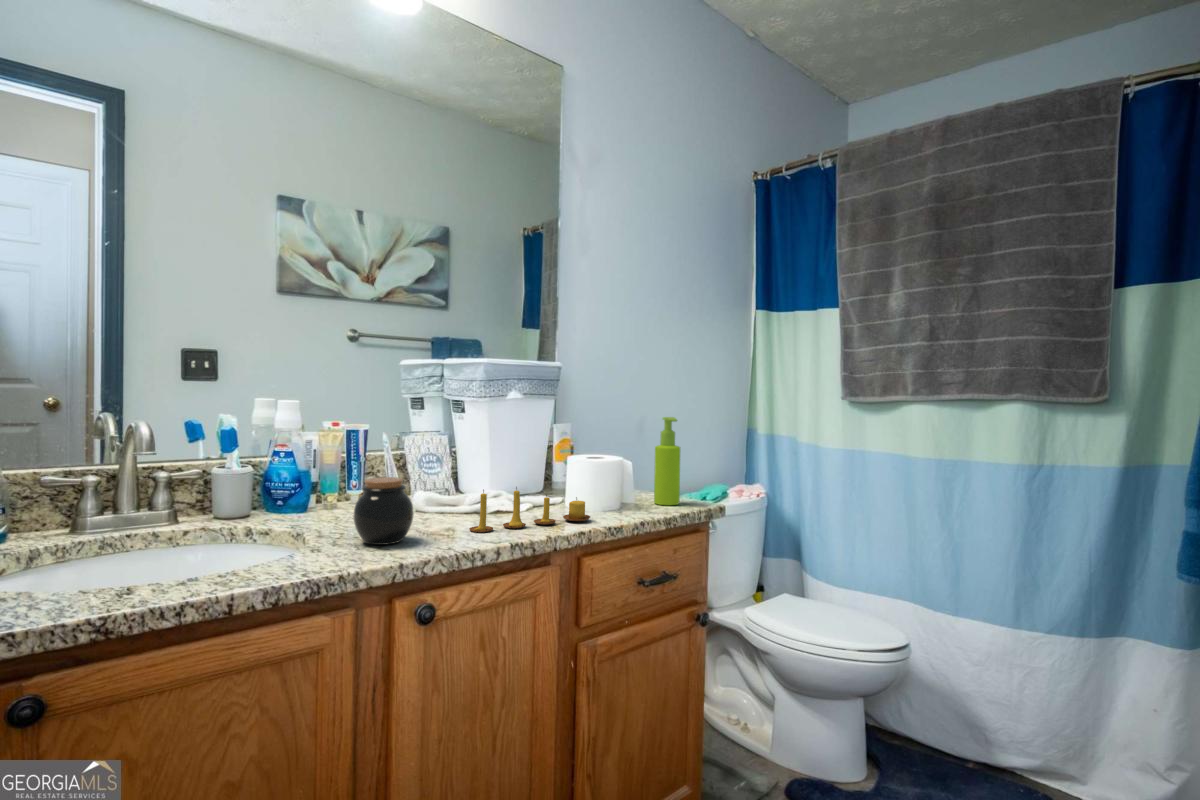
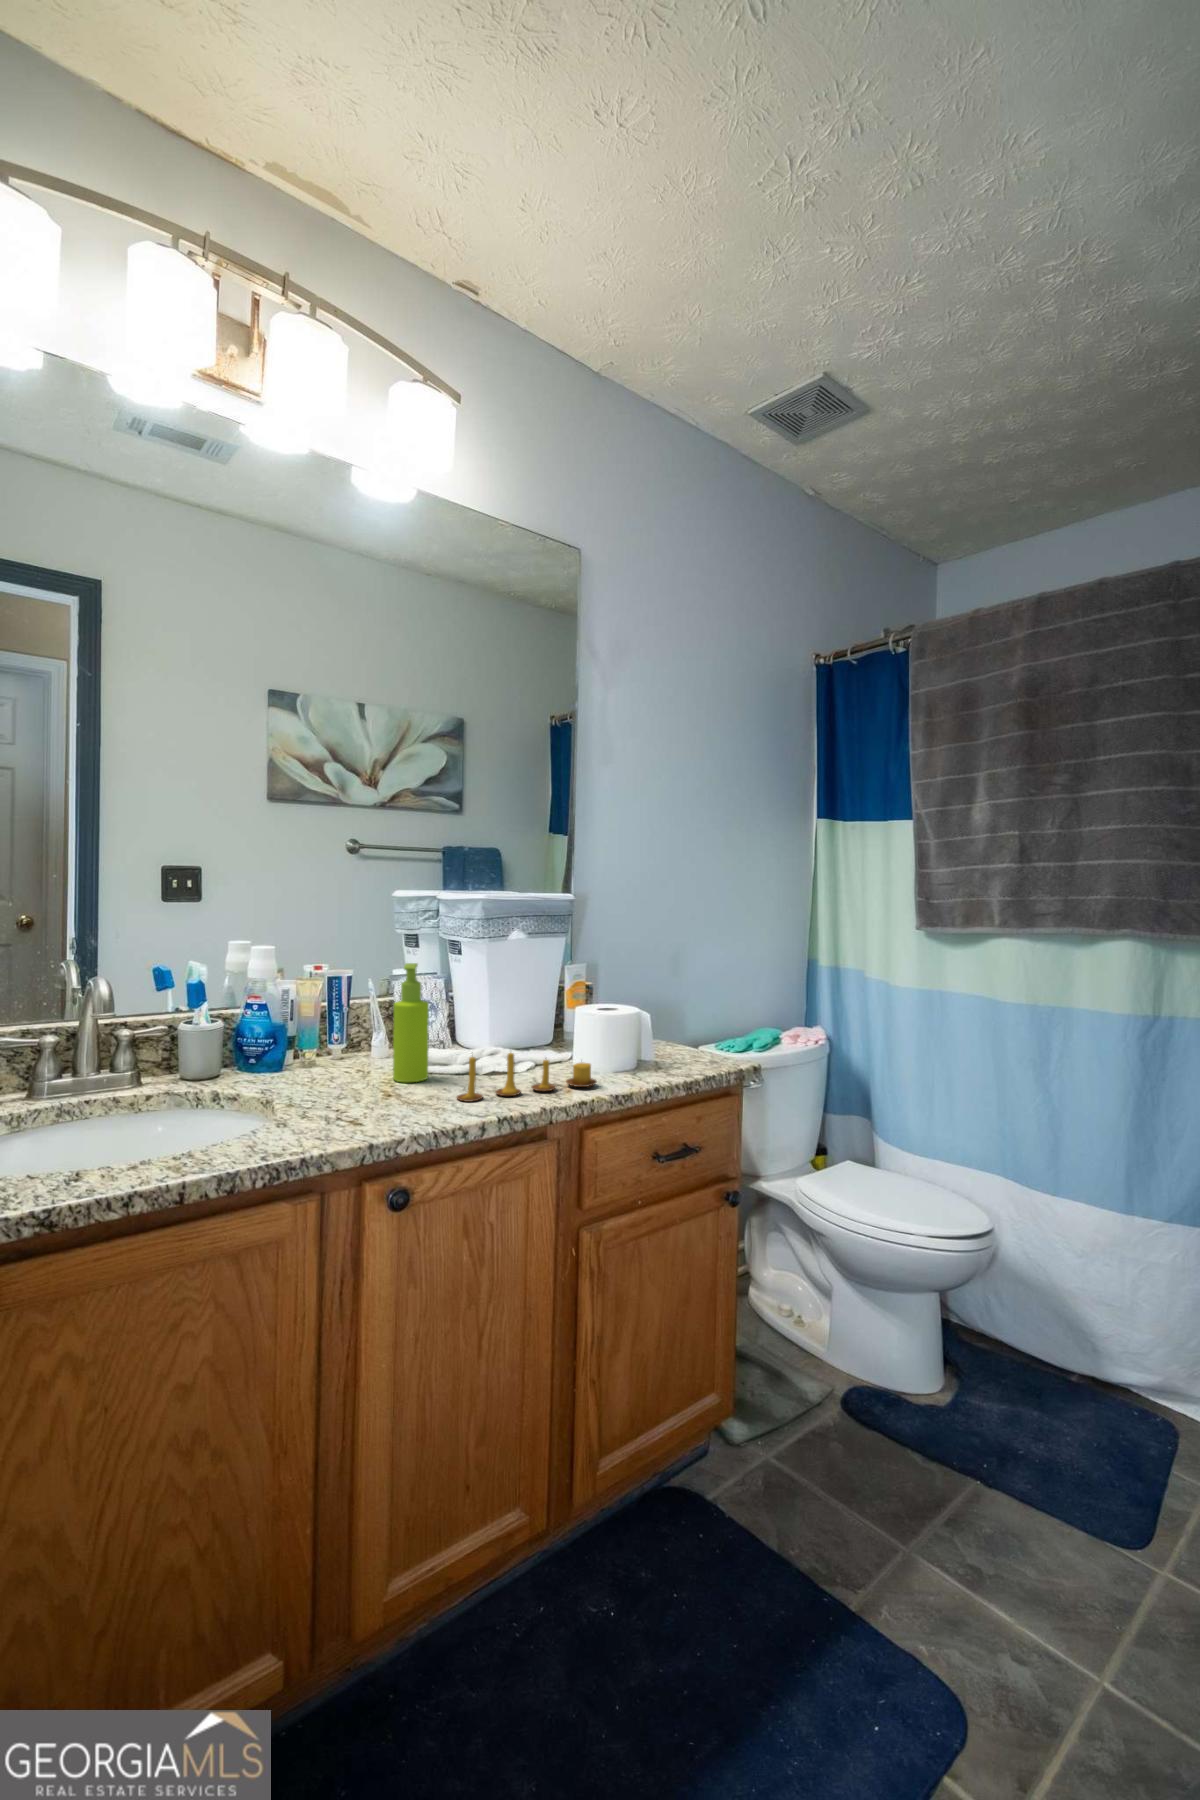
soap dispenser: present [654,417,680,505] -> present [393,963,429,1082]
jar: present [353,477,414,545] -> none [325,1040,391,1118]

